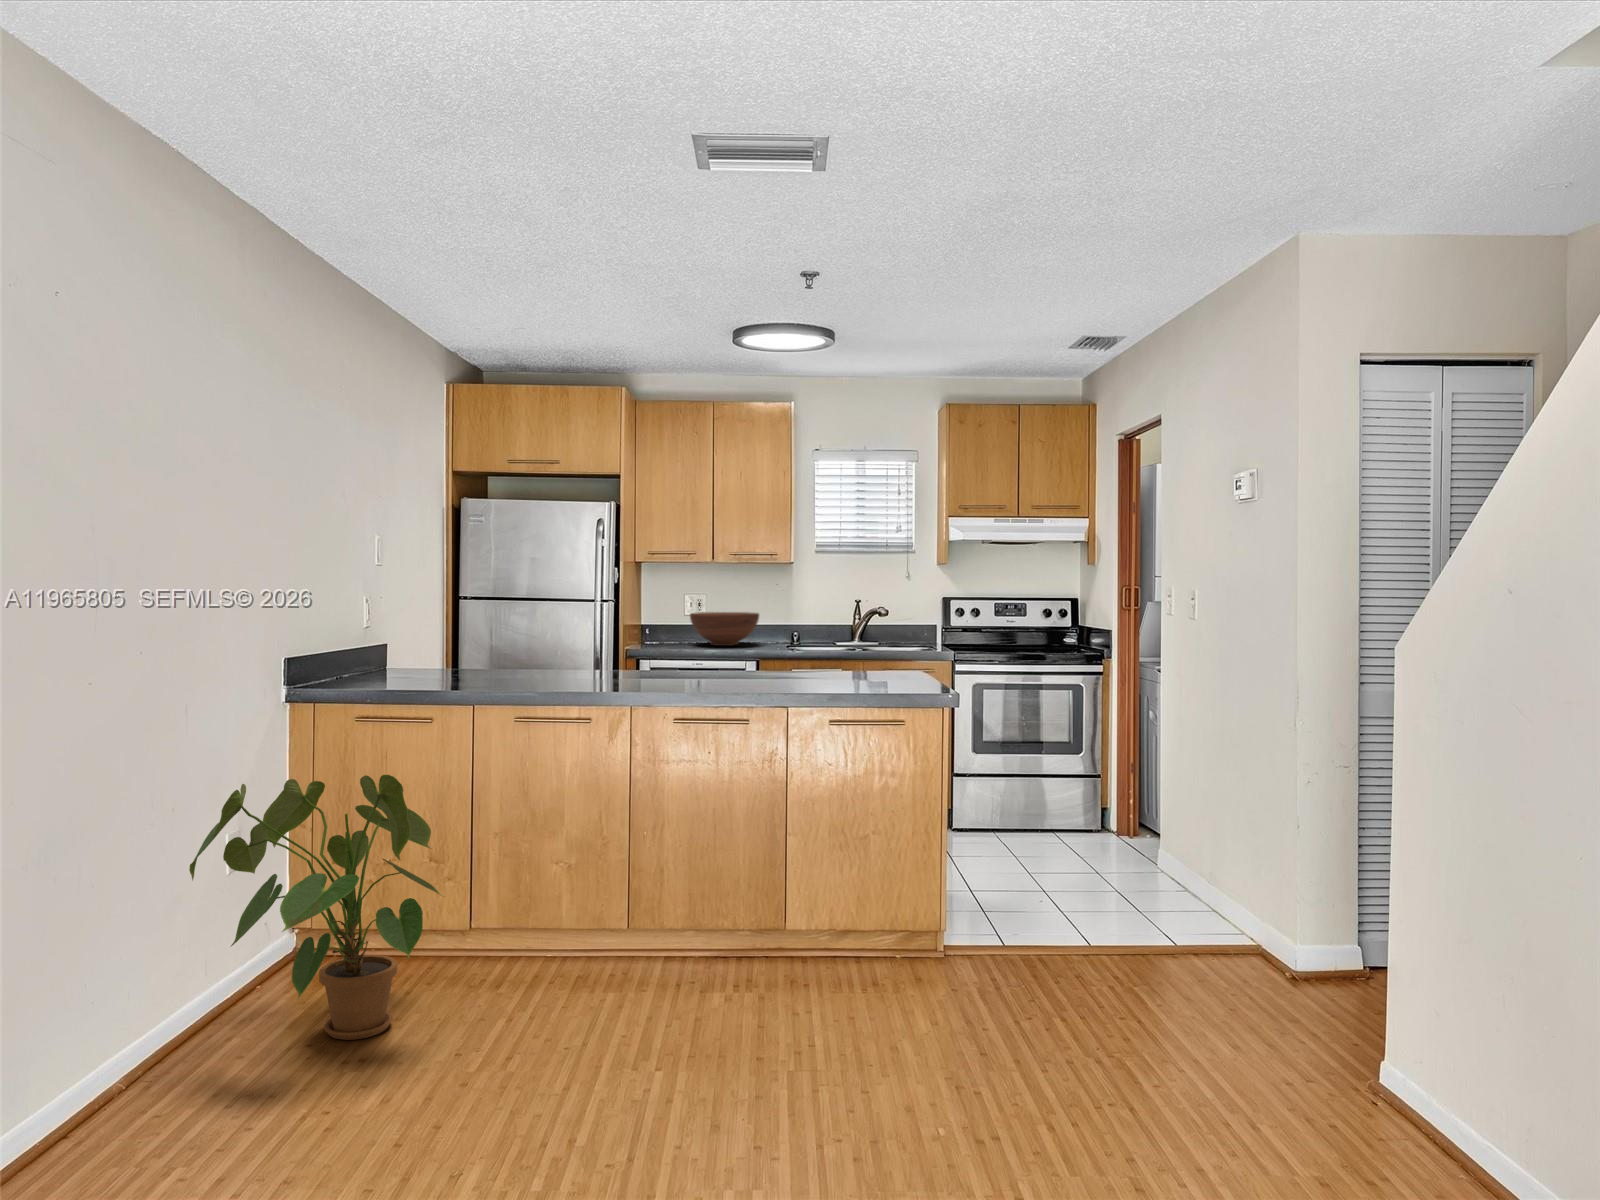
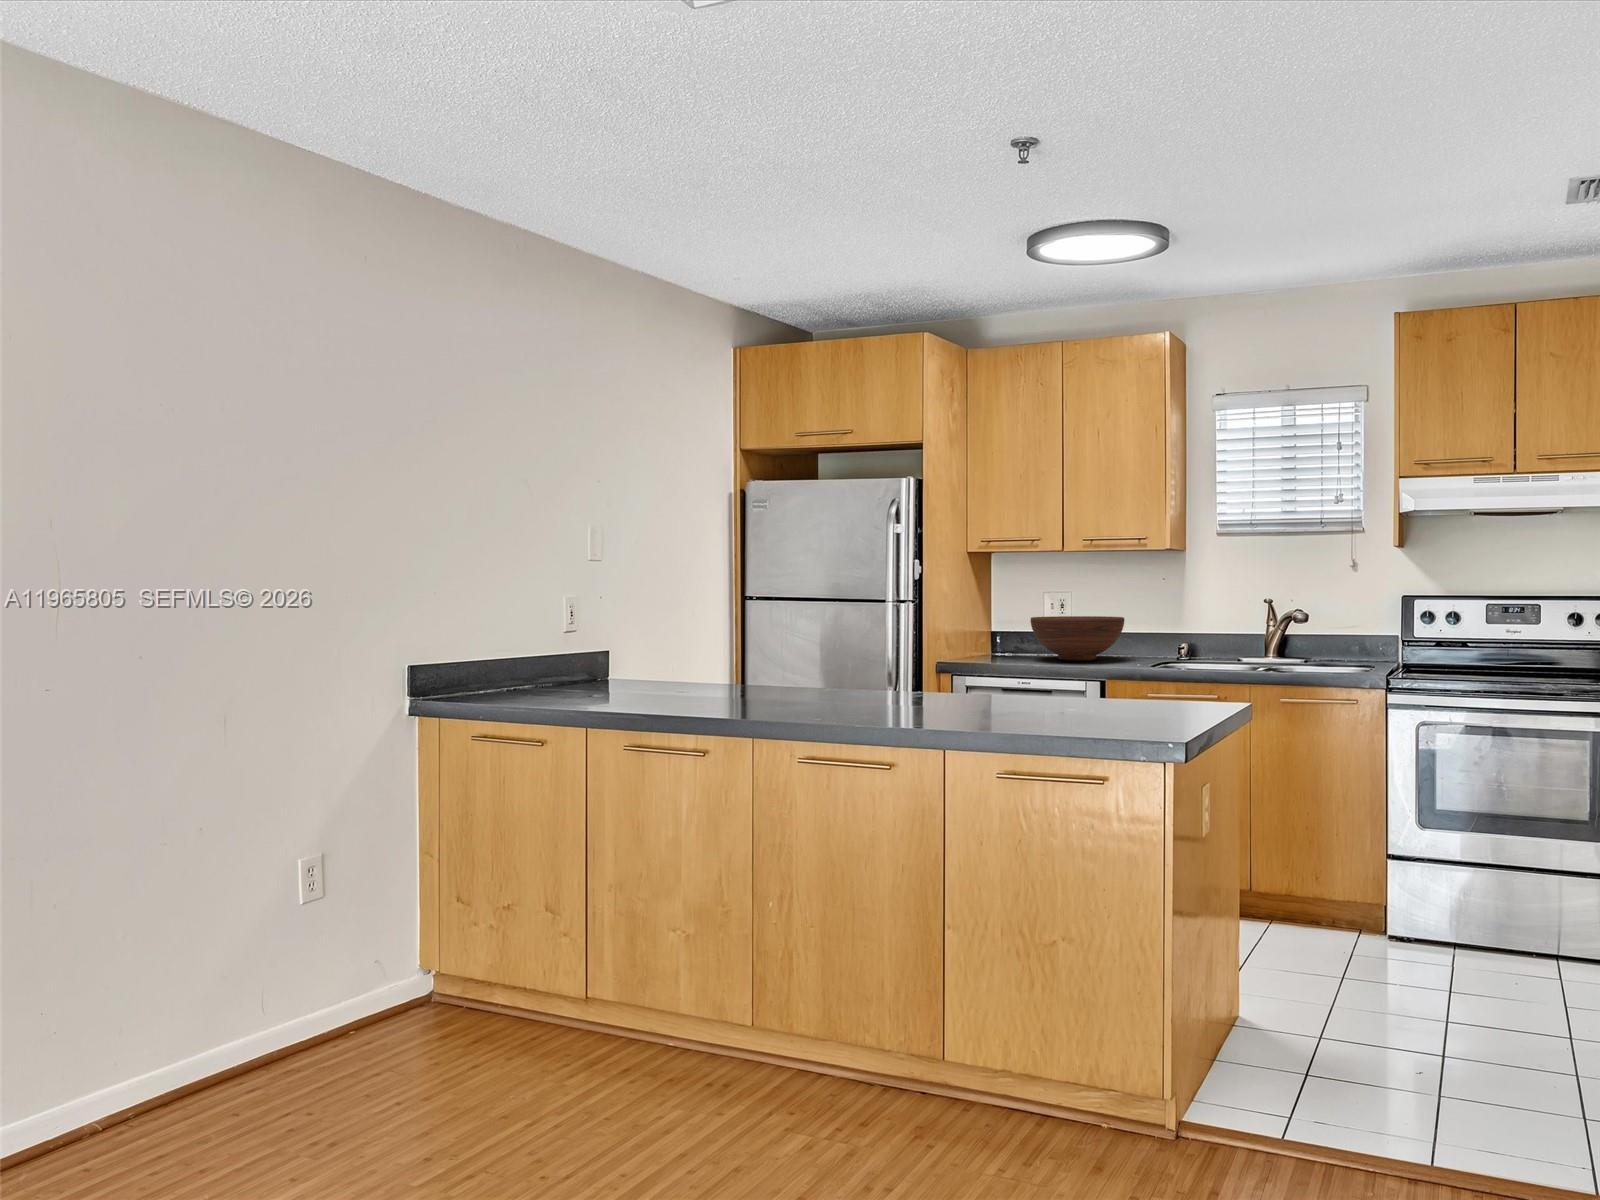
house plant: present [189,775,444,1040] -> none [227,802,523,1112]

